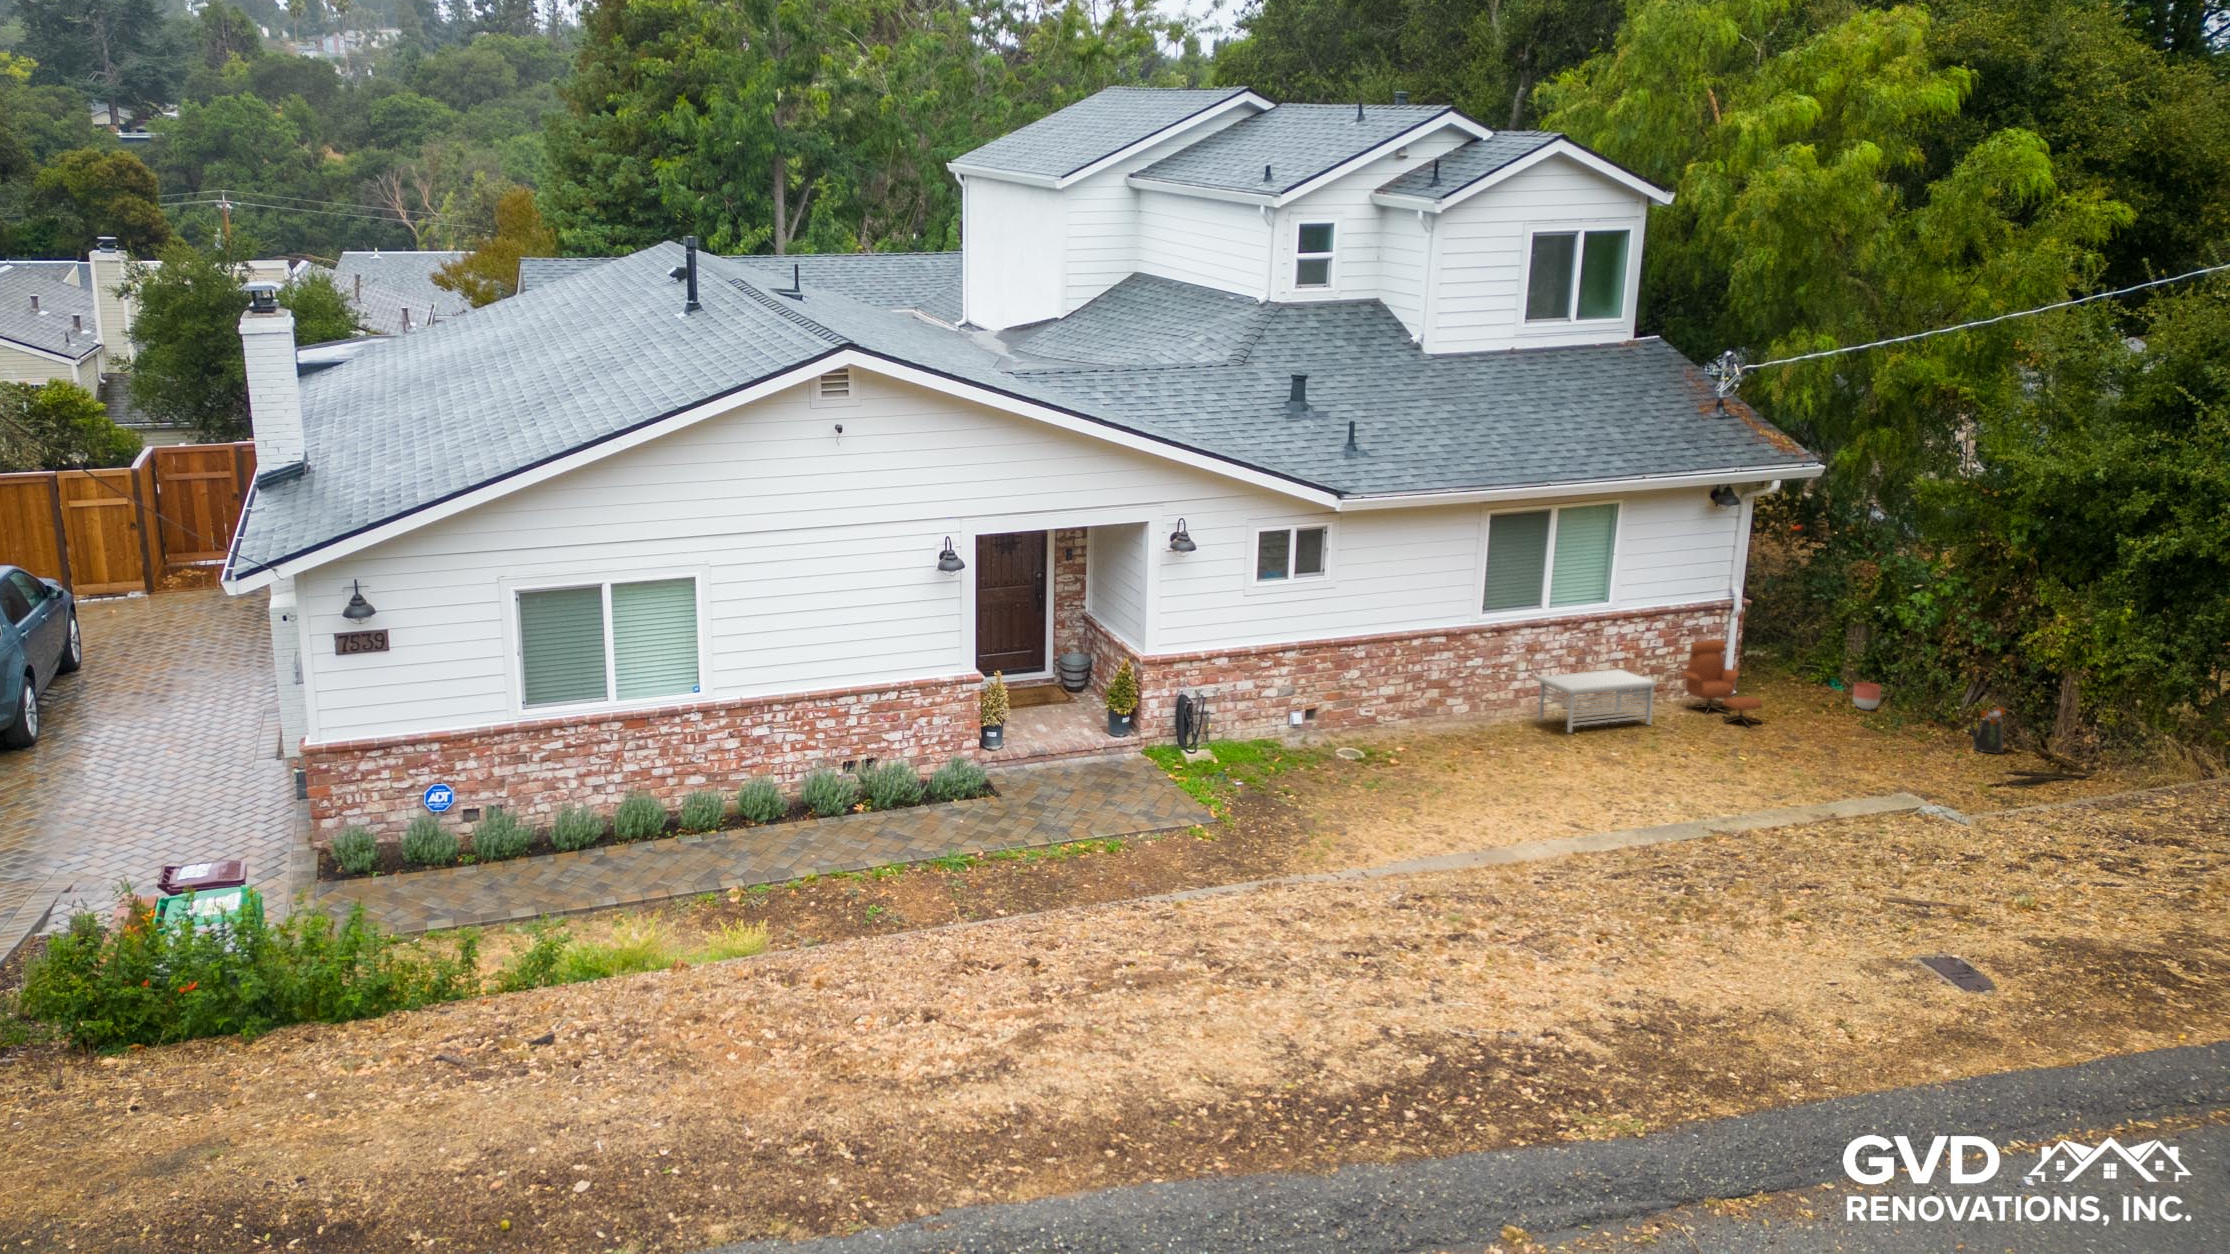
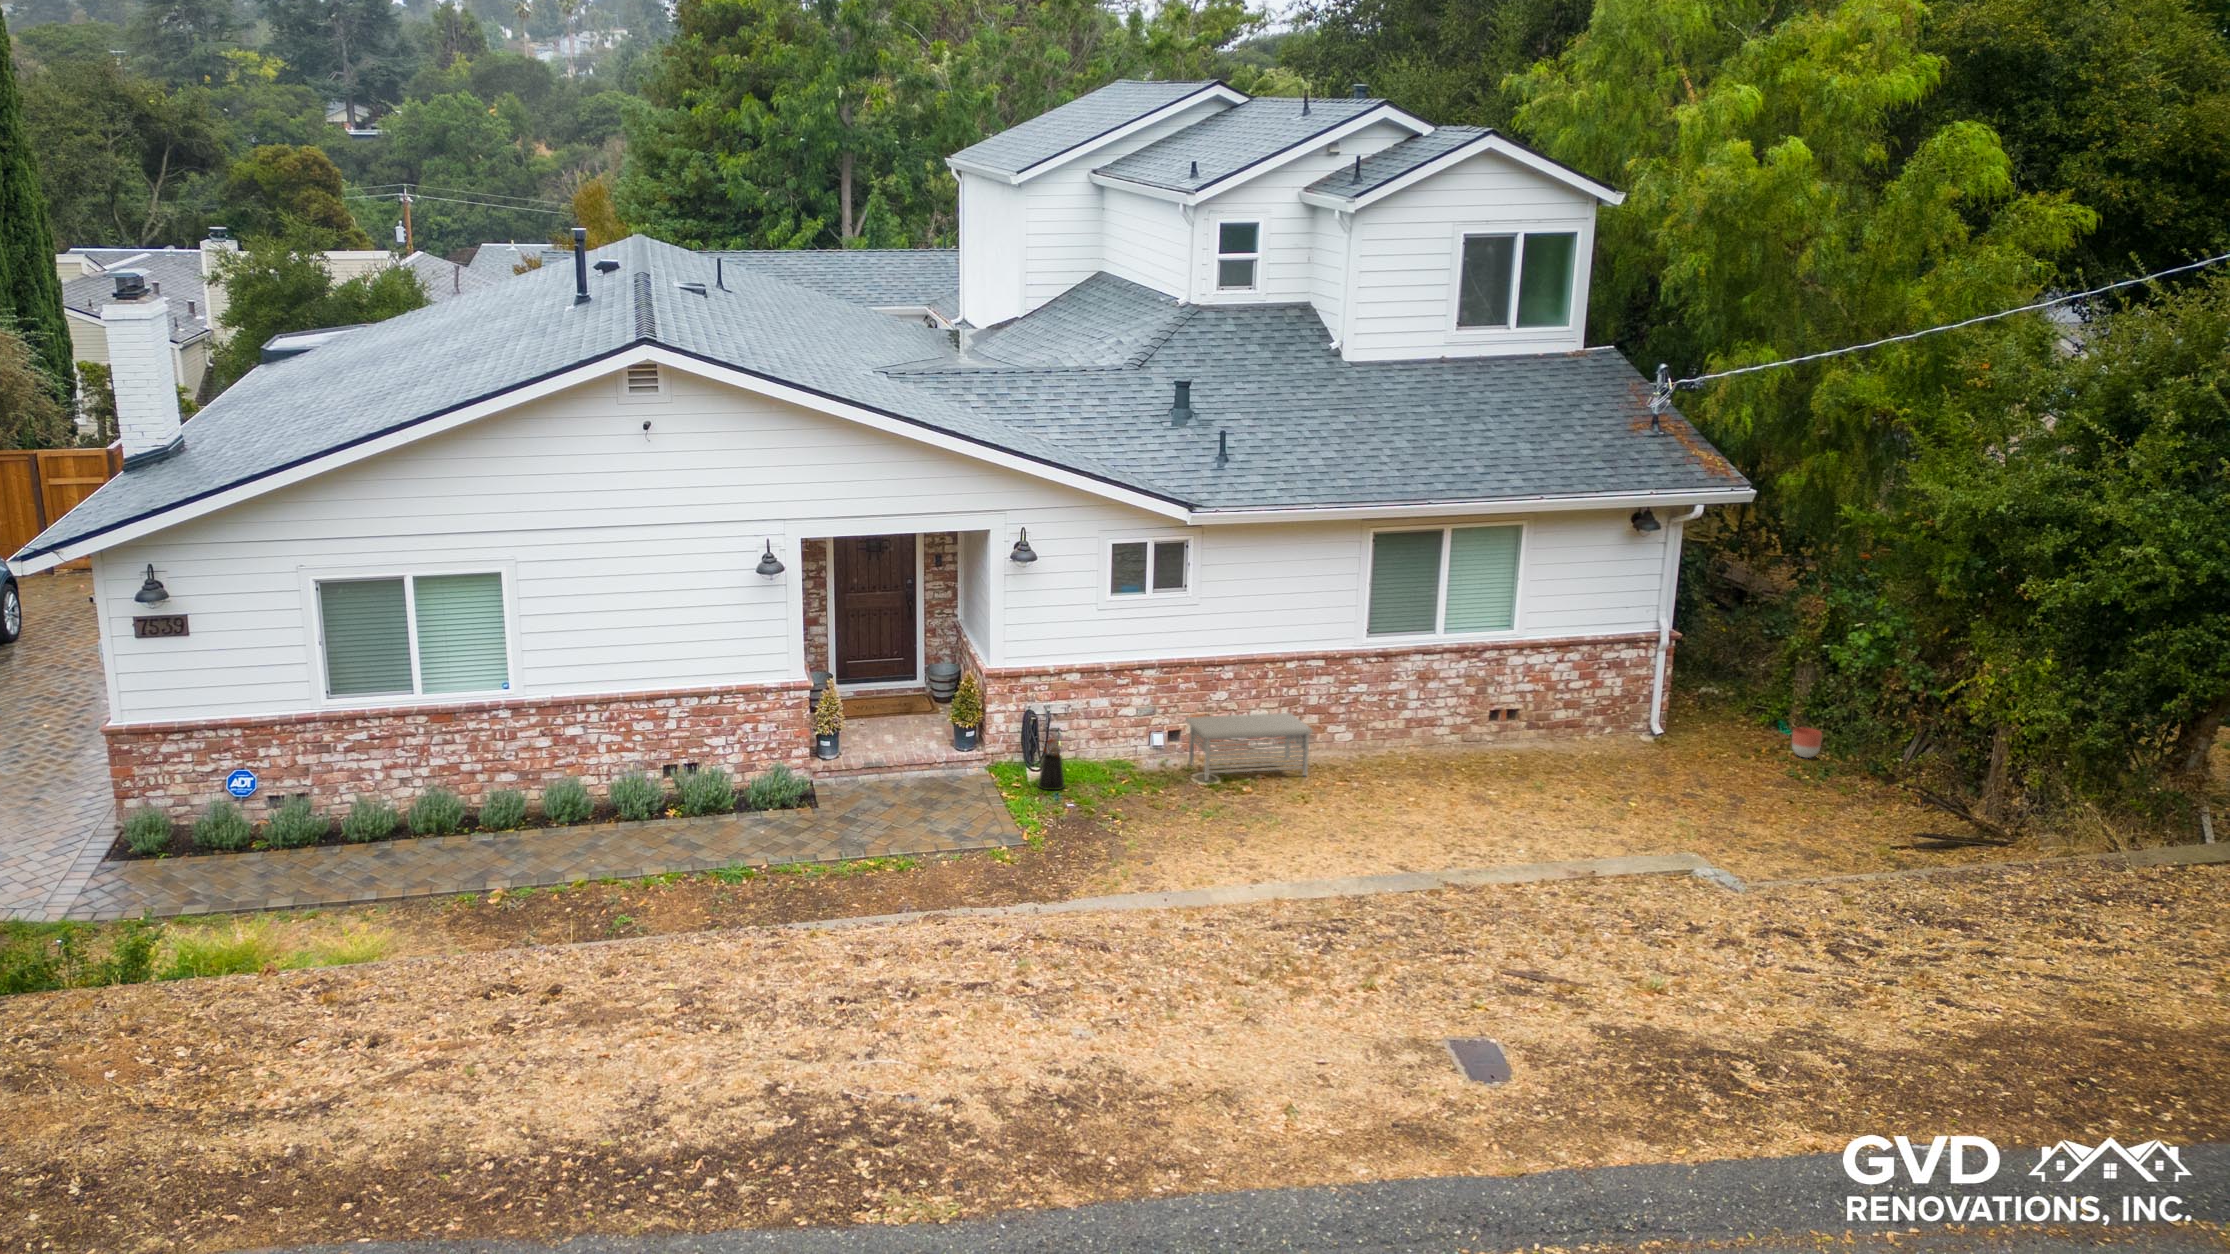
lounge chair: present [1683,640,1762,726] -> none [1598,676,1678,771]
storage bench: present [1536,669,1657,733] -> present [1185,713,1312,781]
watering can: present [1970,708,2005,753] -> present [1038,739,1065,790]

